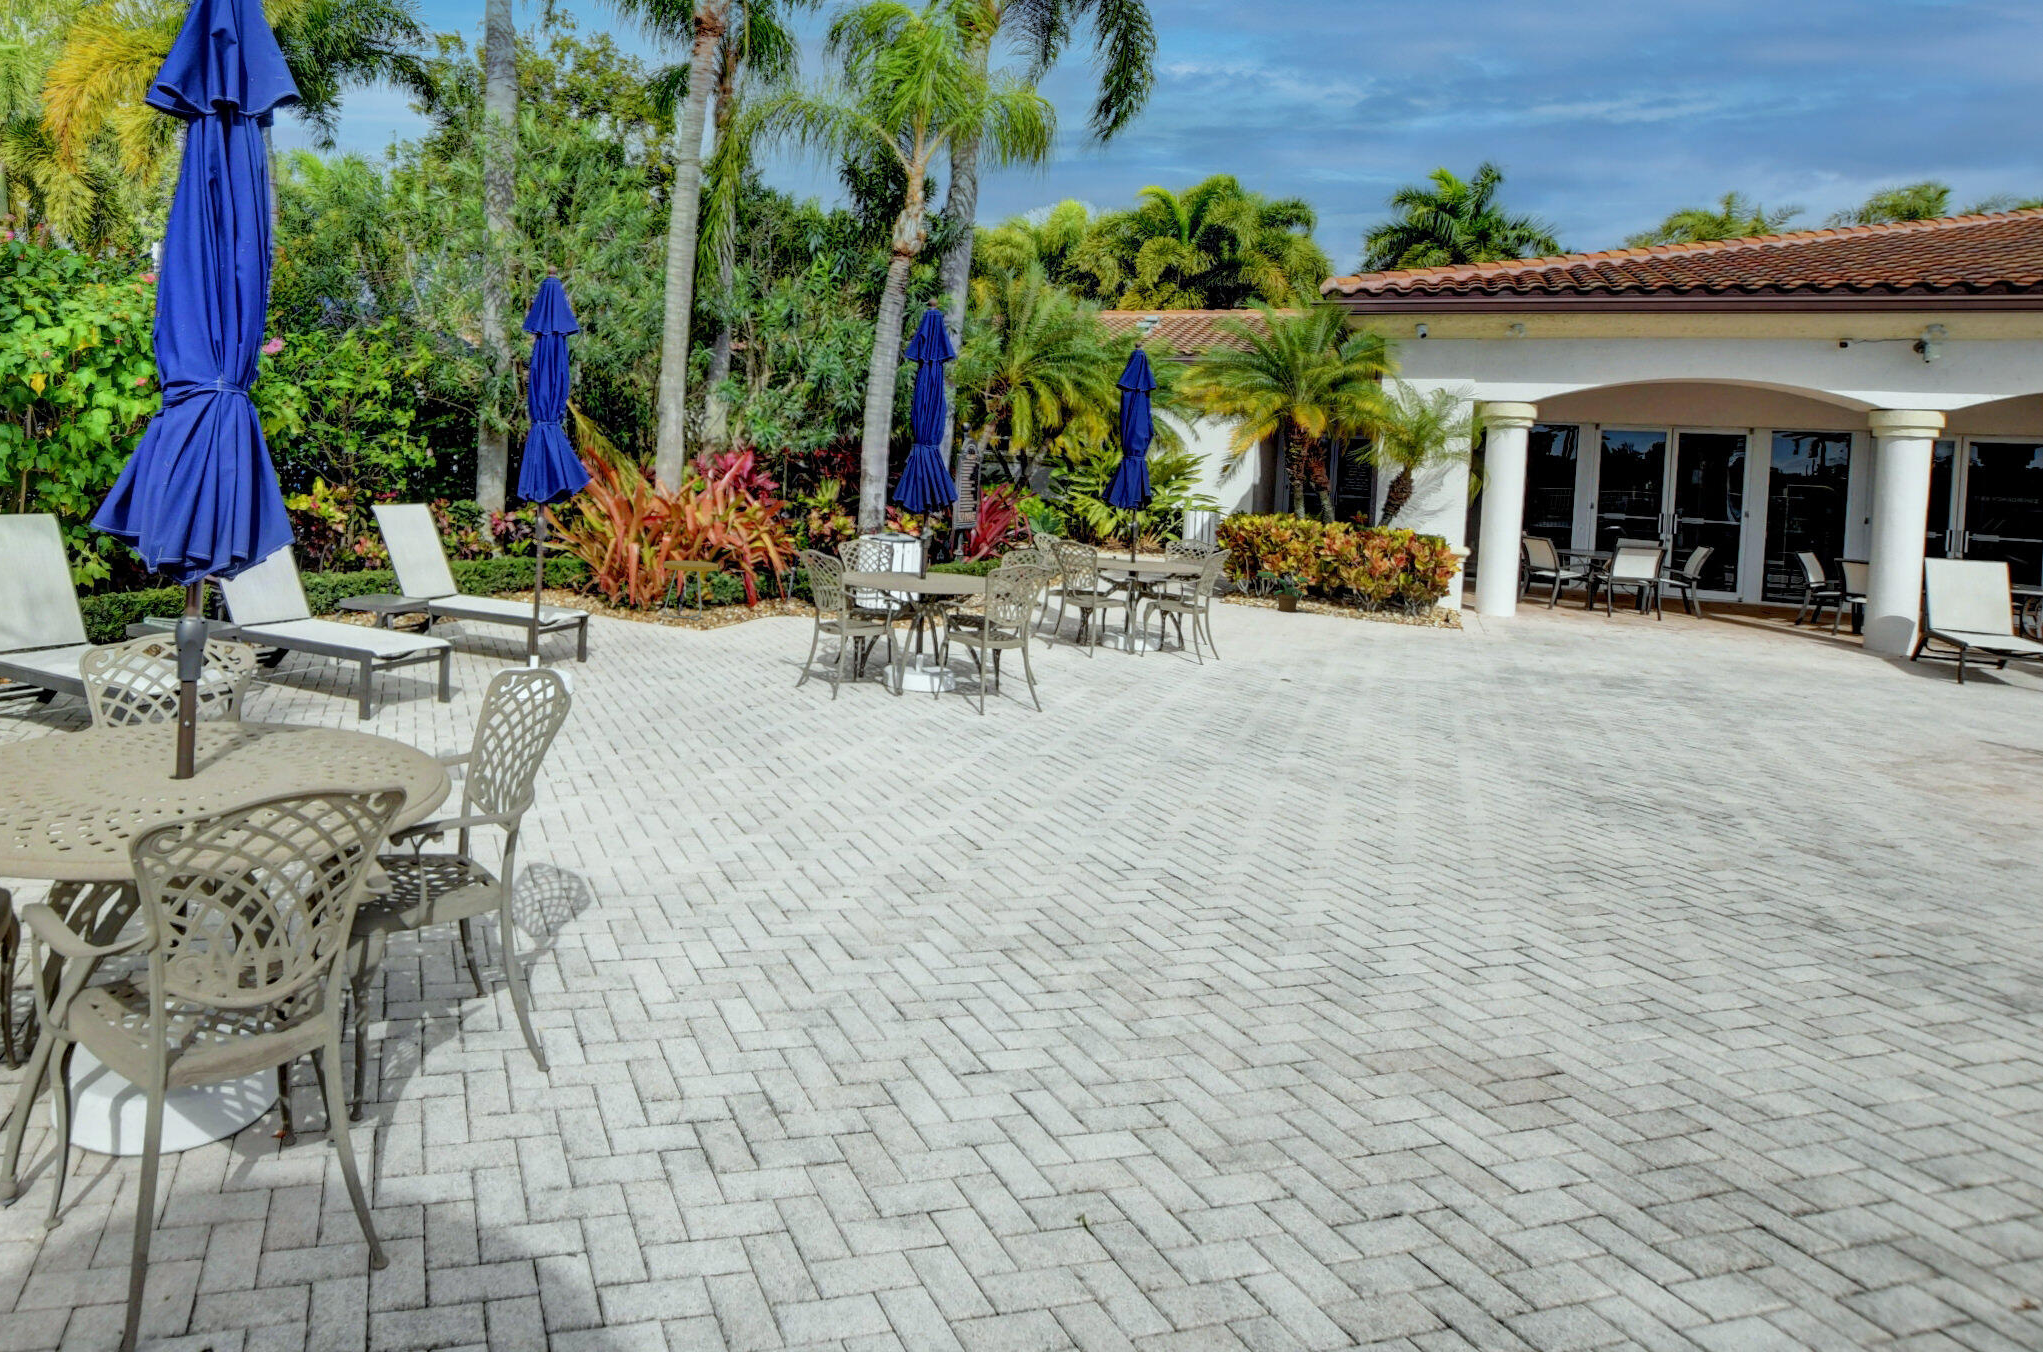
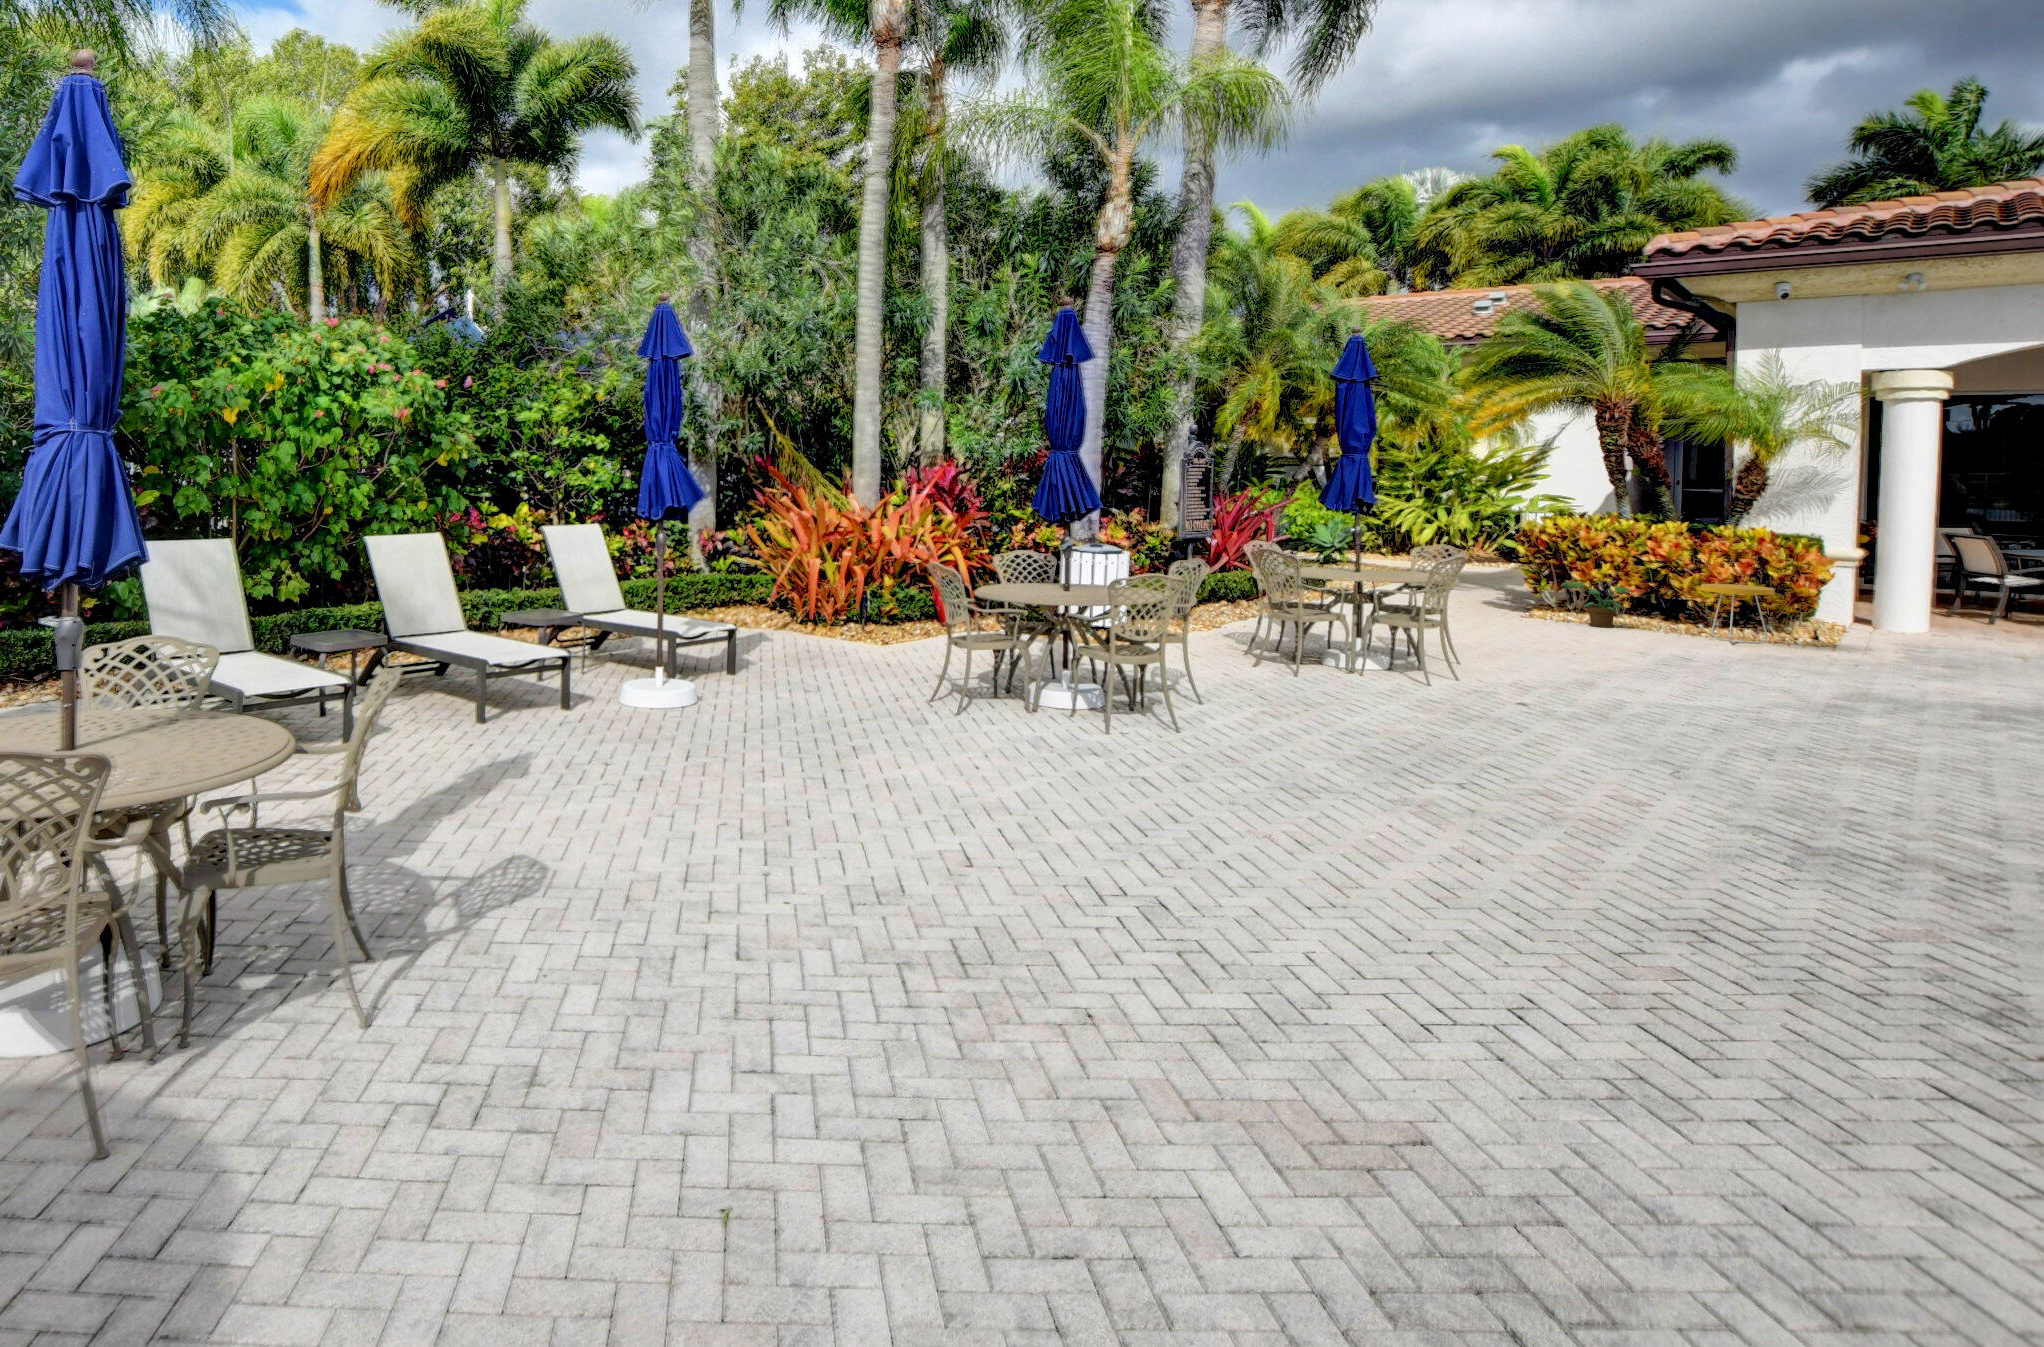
side table: present [663,560,718,621] -> present [1701,584,1774,644]

